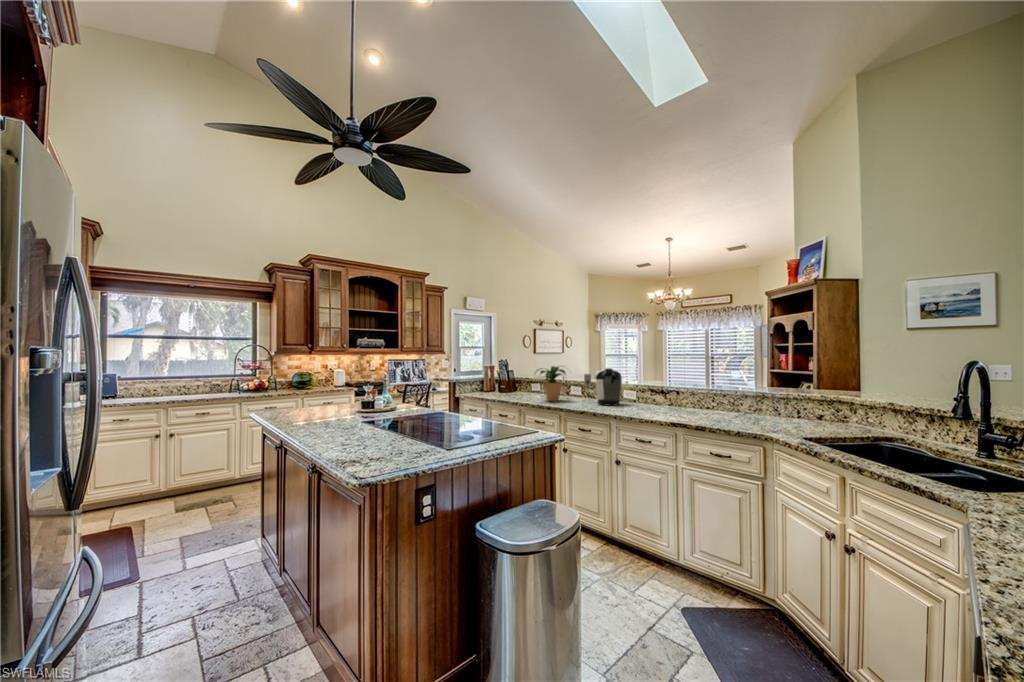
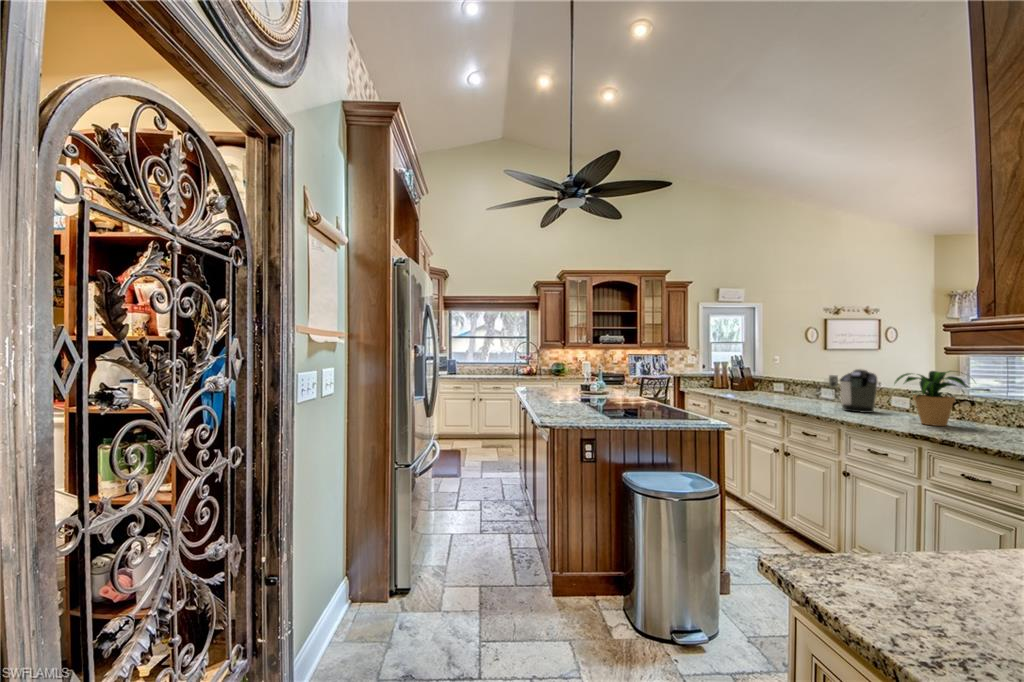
potted plant: present [535,366,566,401] -> present [895,371,973,426]

